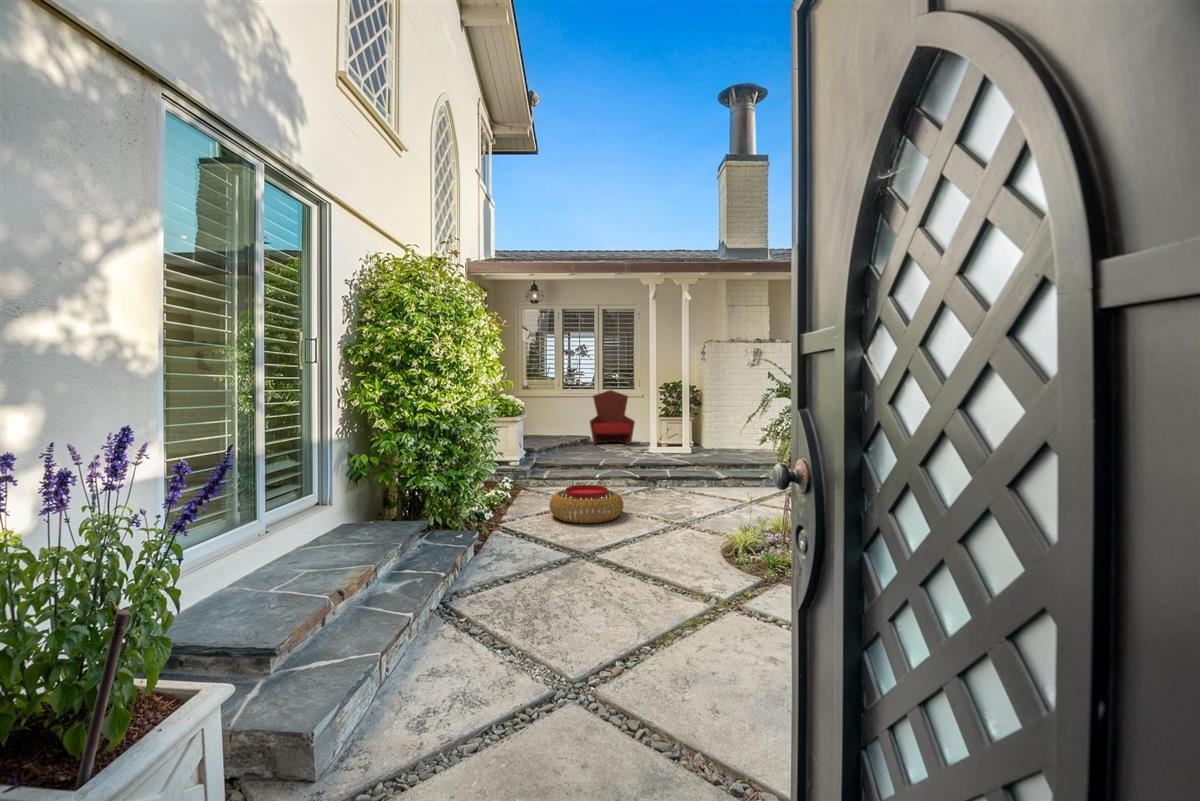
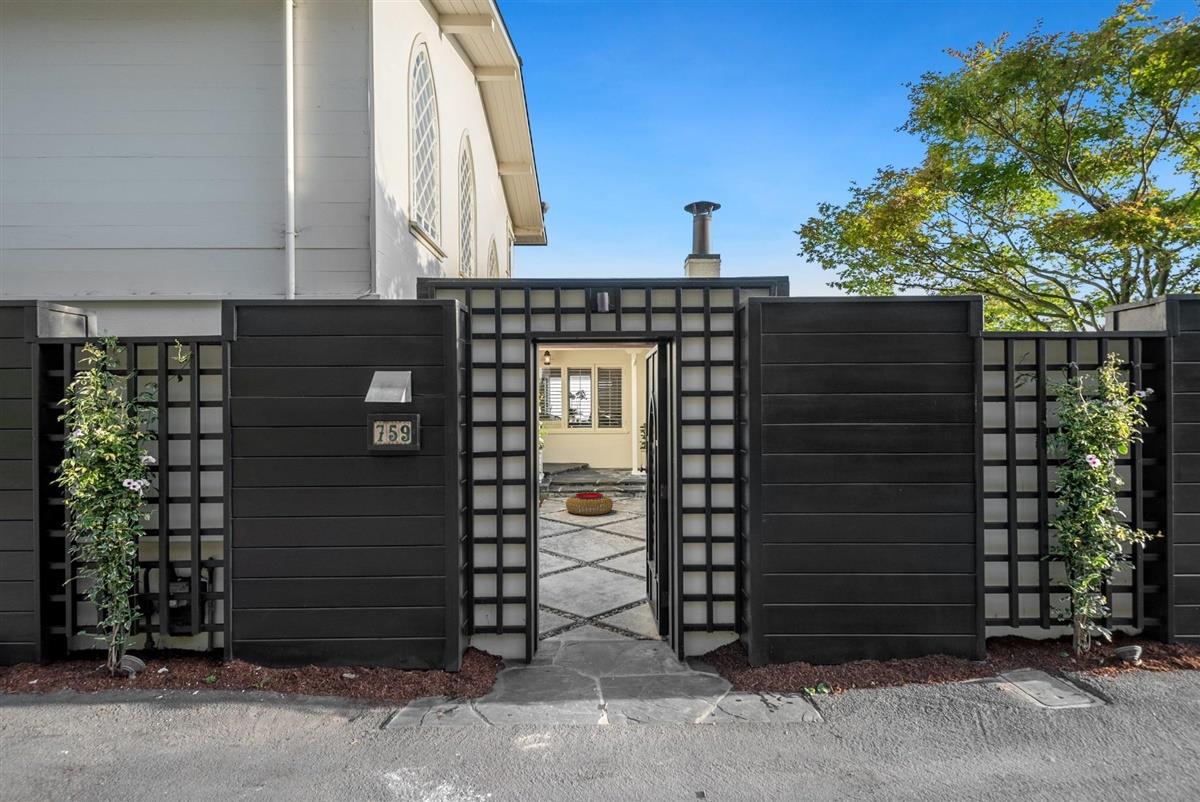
armchair: present [590,390,635,445] -> none [588,429,621,470]

